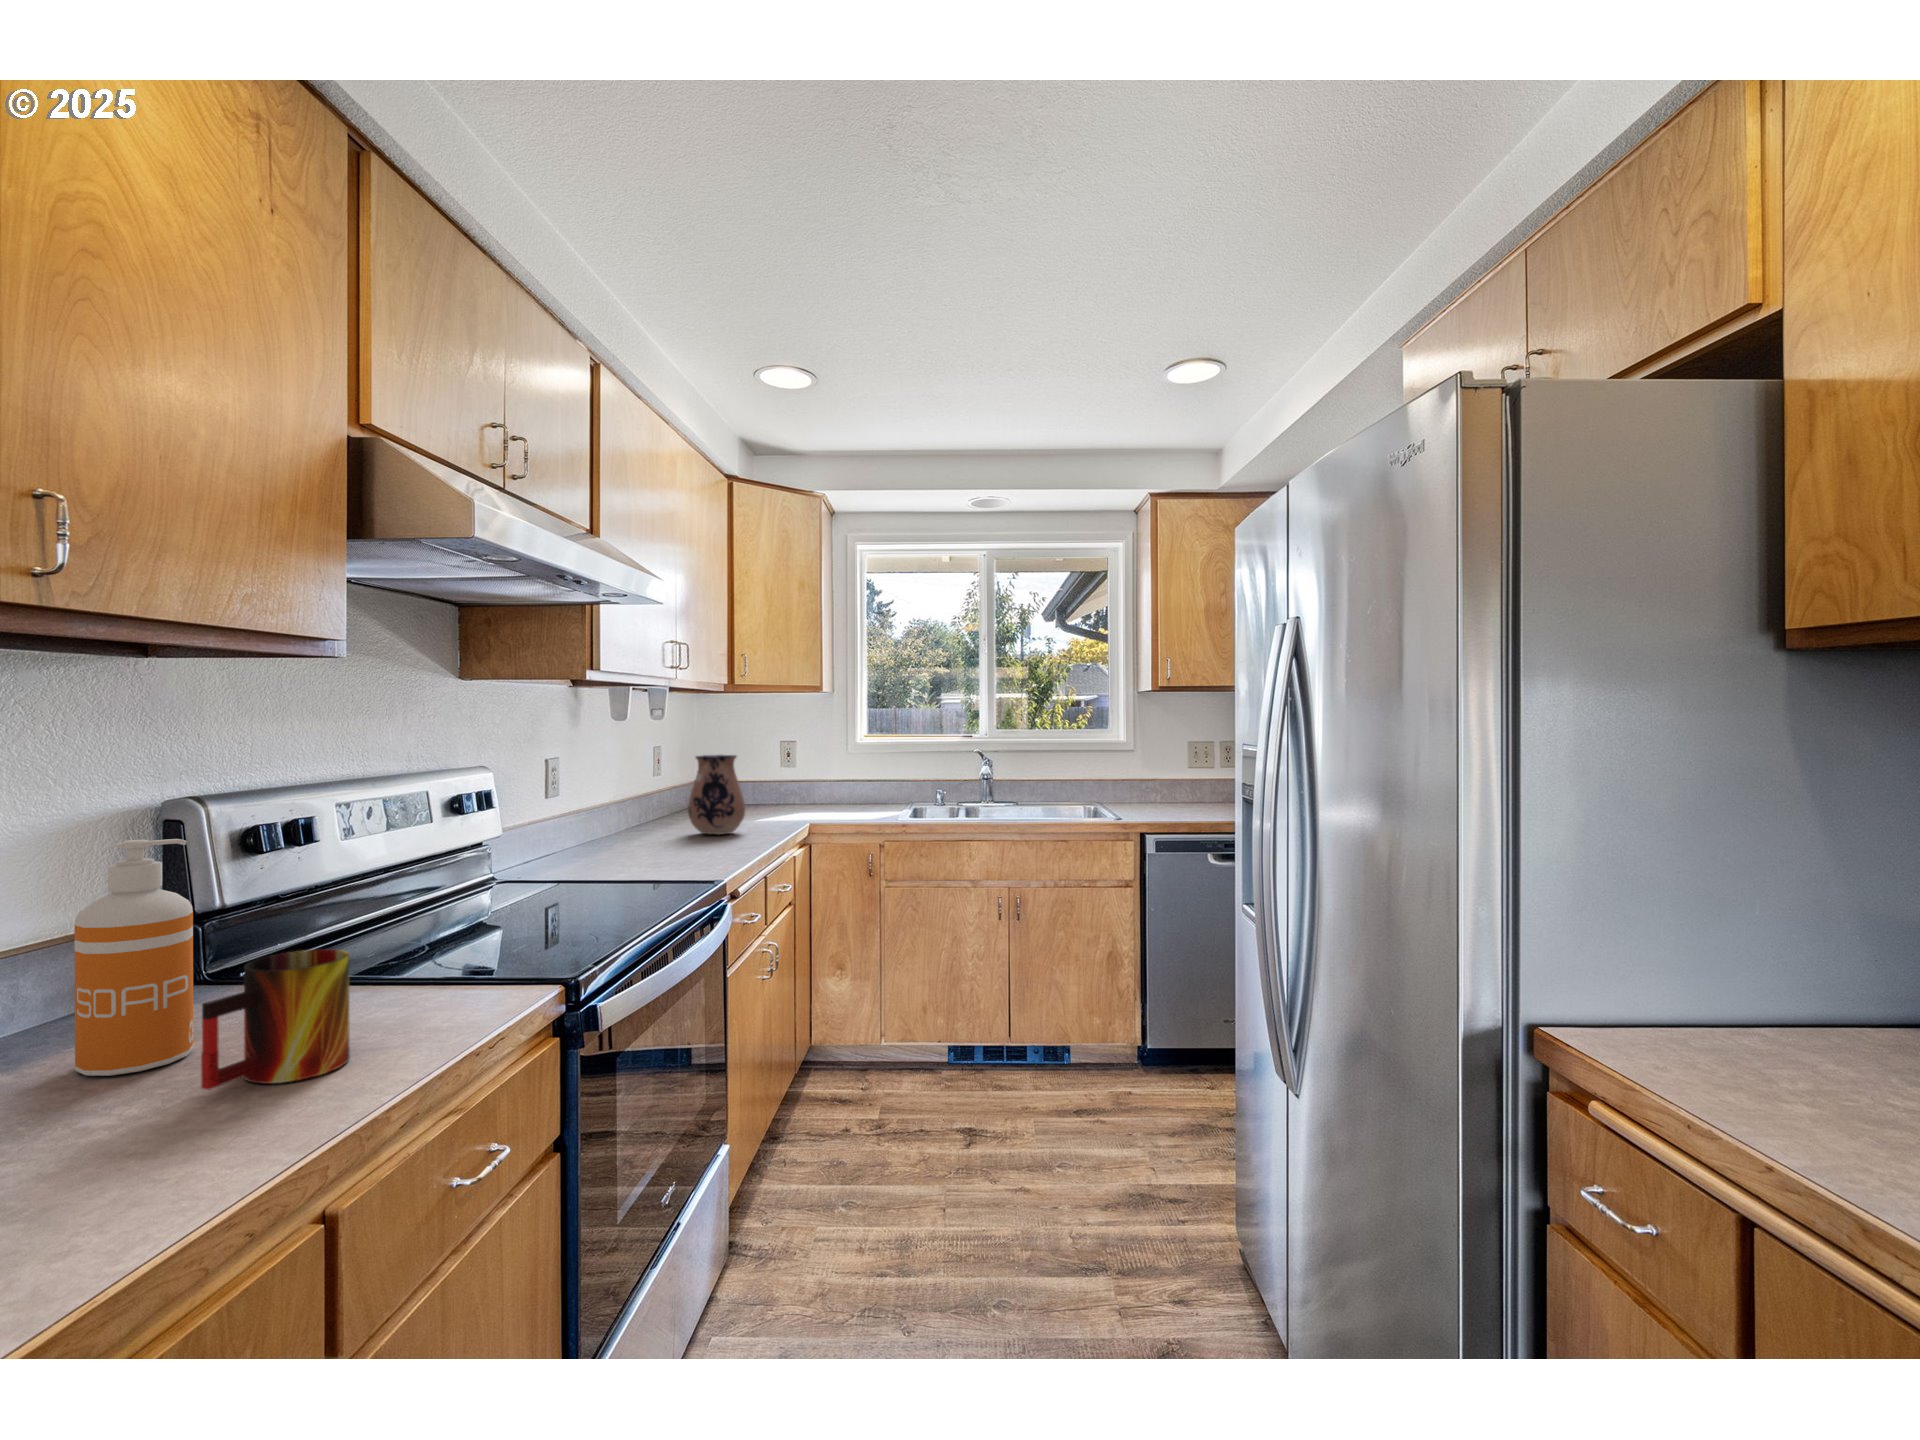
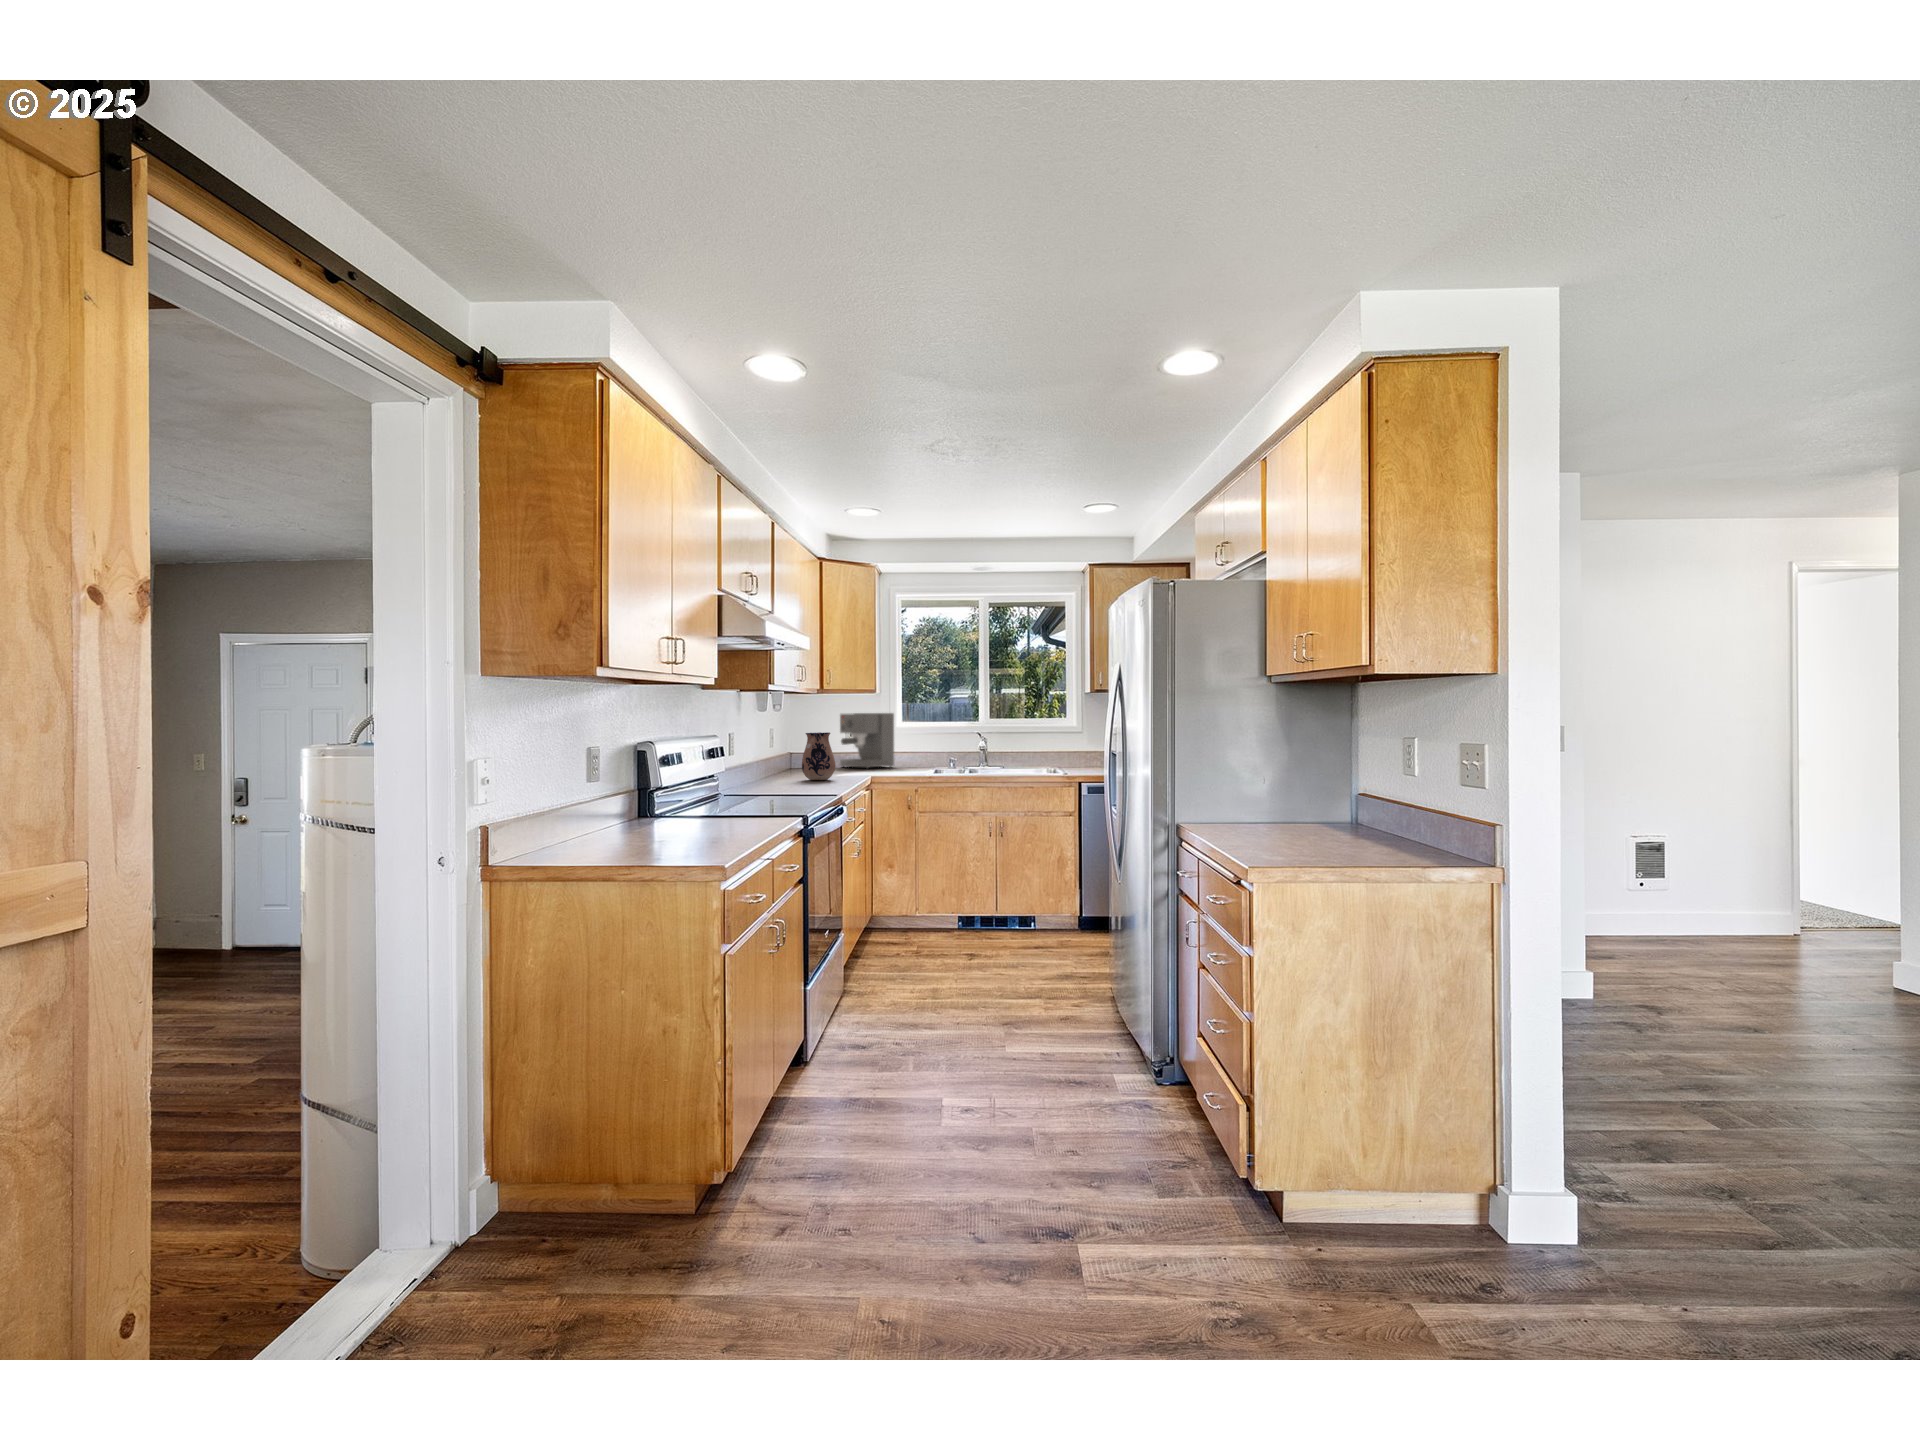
coffee maker: none [770,721,854,806] -> present [840,713,894,768]
soap dispenser: present [74,839,193,1076] -> none [653,751,687,832]
mug: present [201,949,350,1090] -> none [712,792,747,833]

